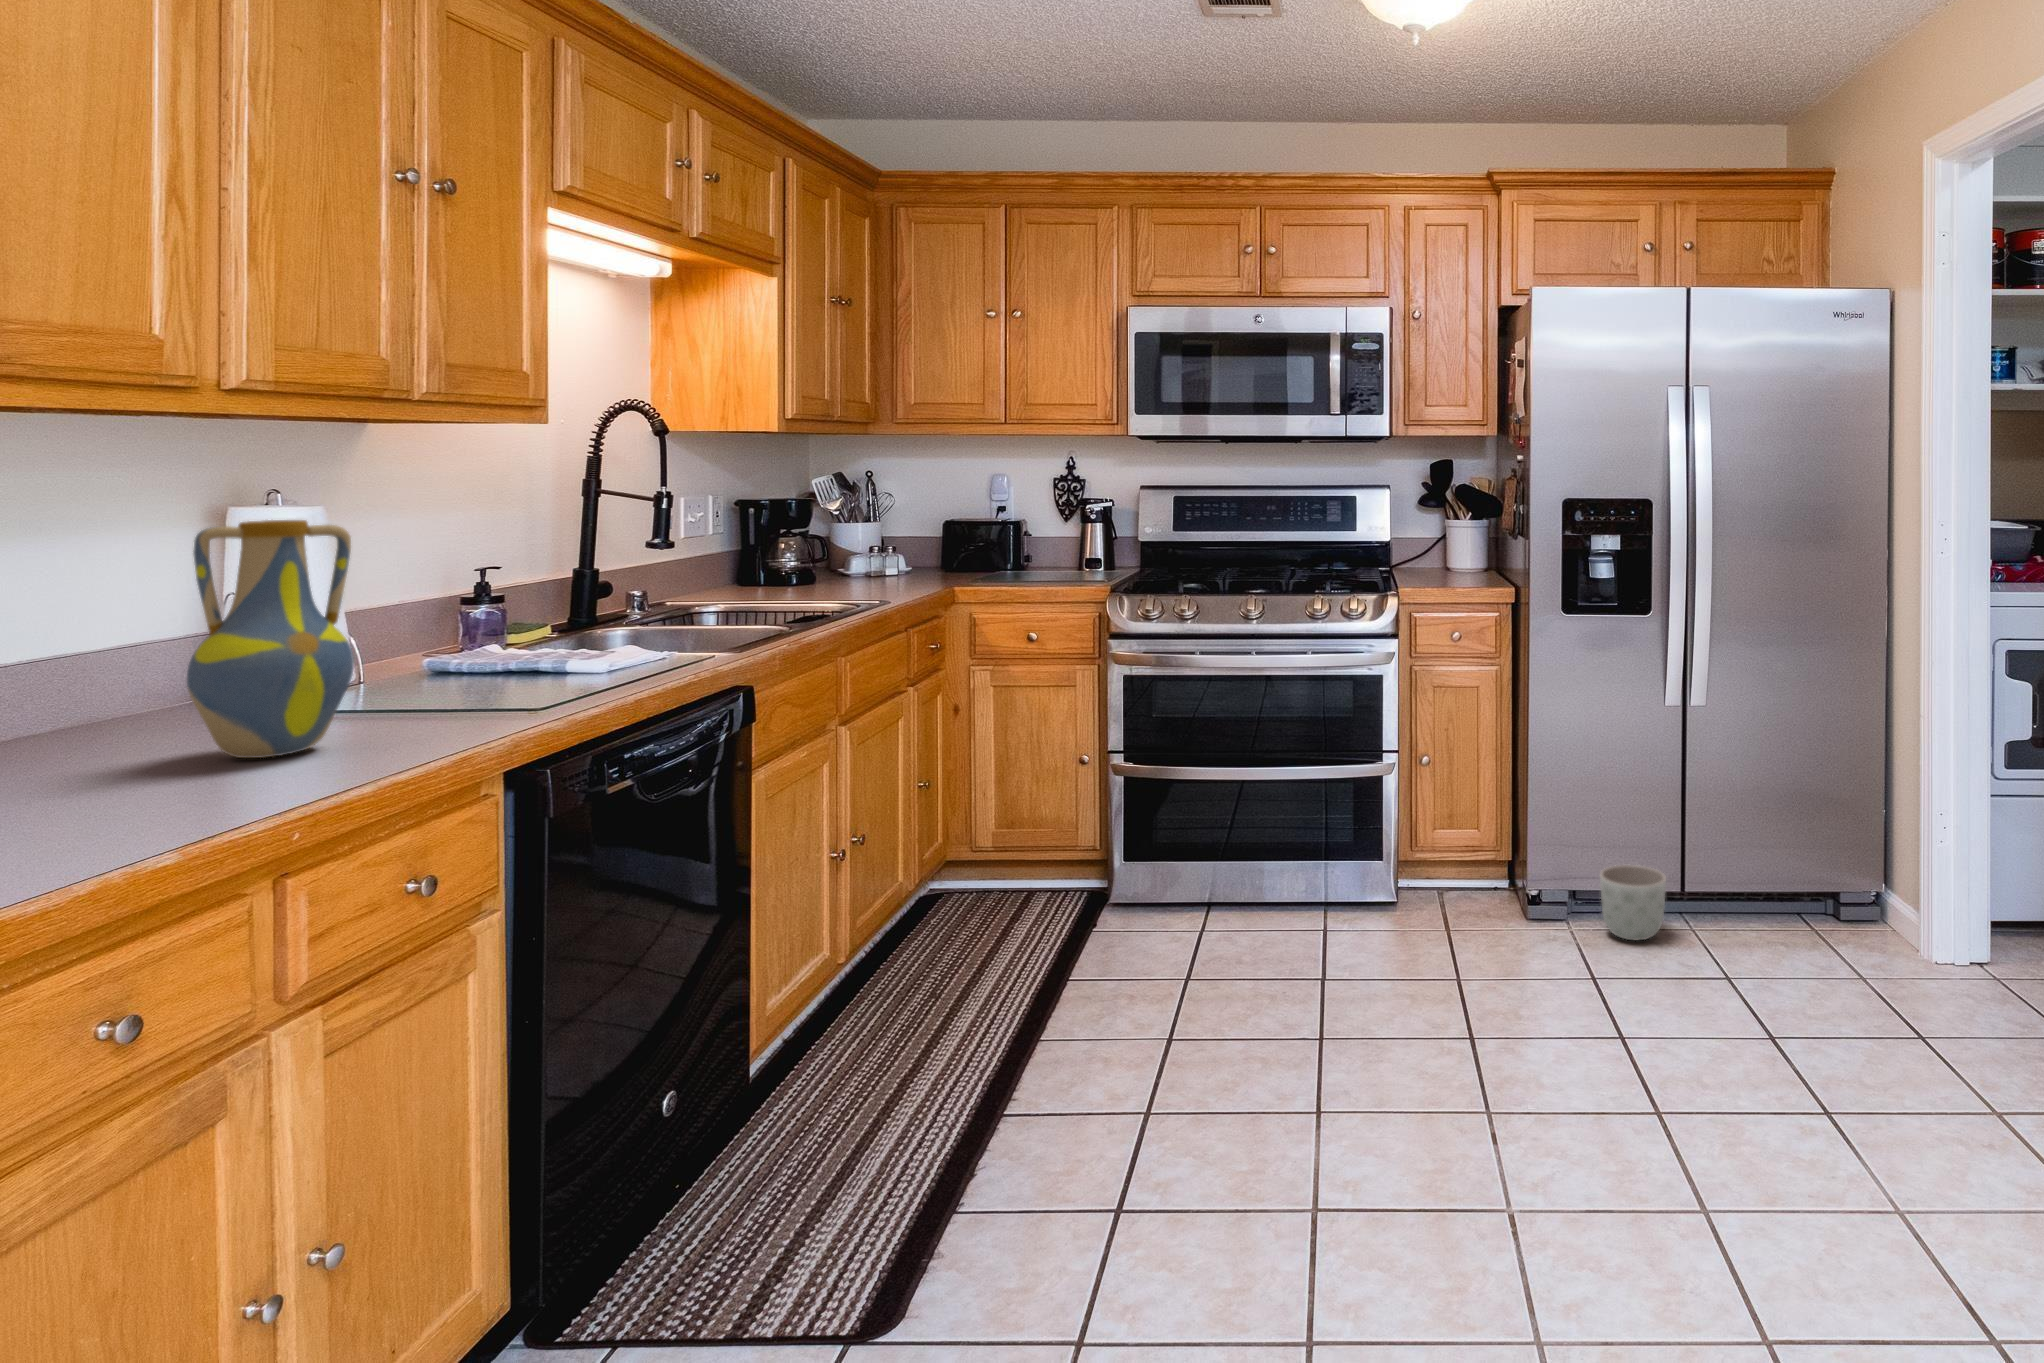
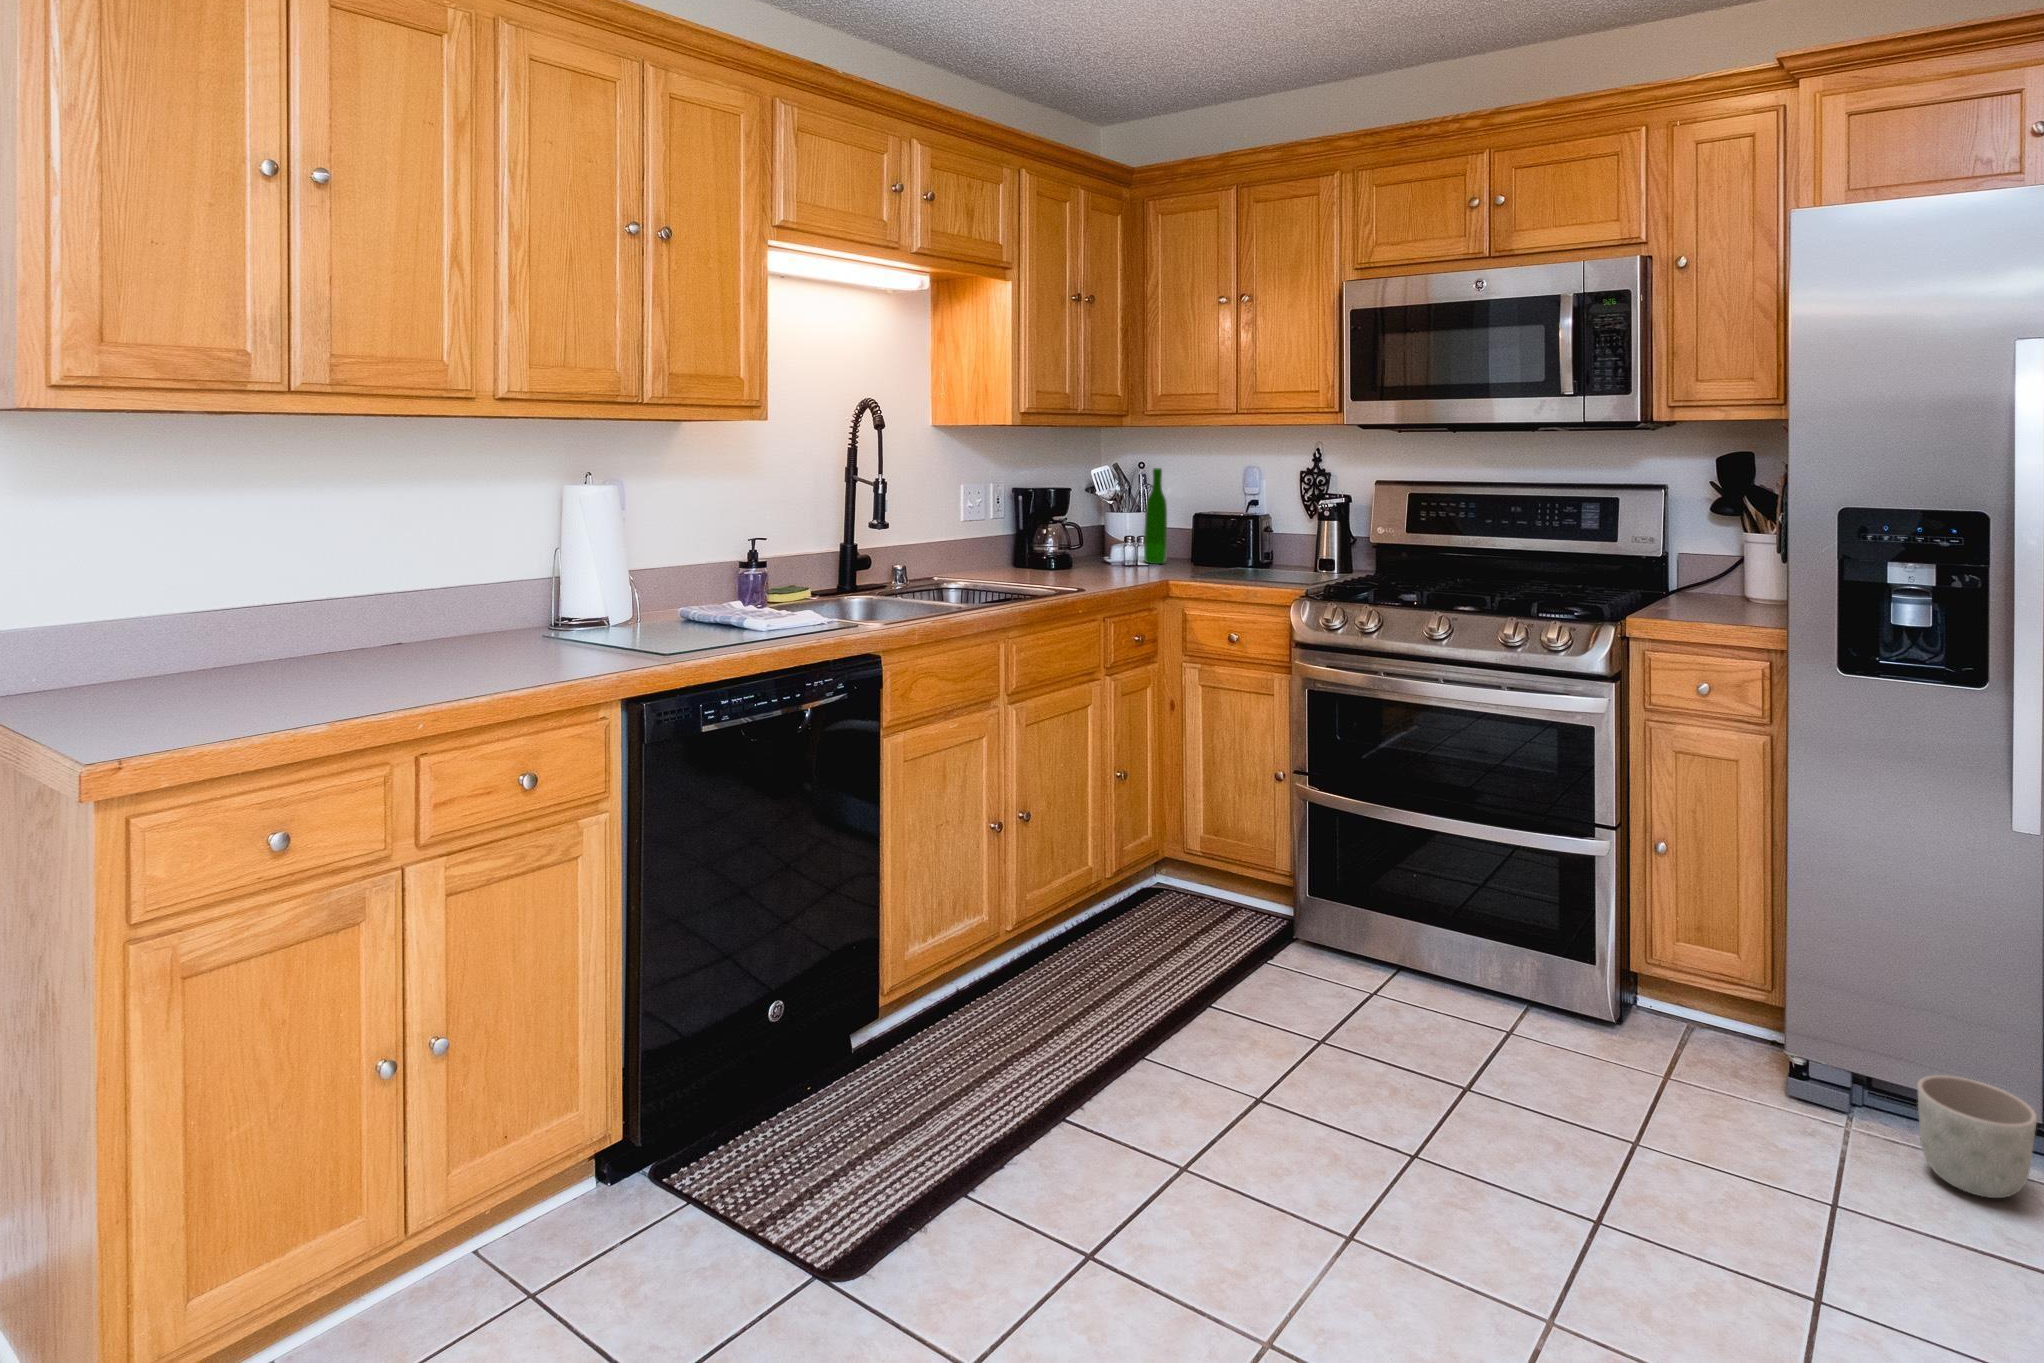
wine bottle: none [900,478,924,576] -> present [1144,468,1167,564]
vase: present [187,520,354,758] -> none [451,502,548,676]

